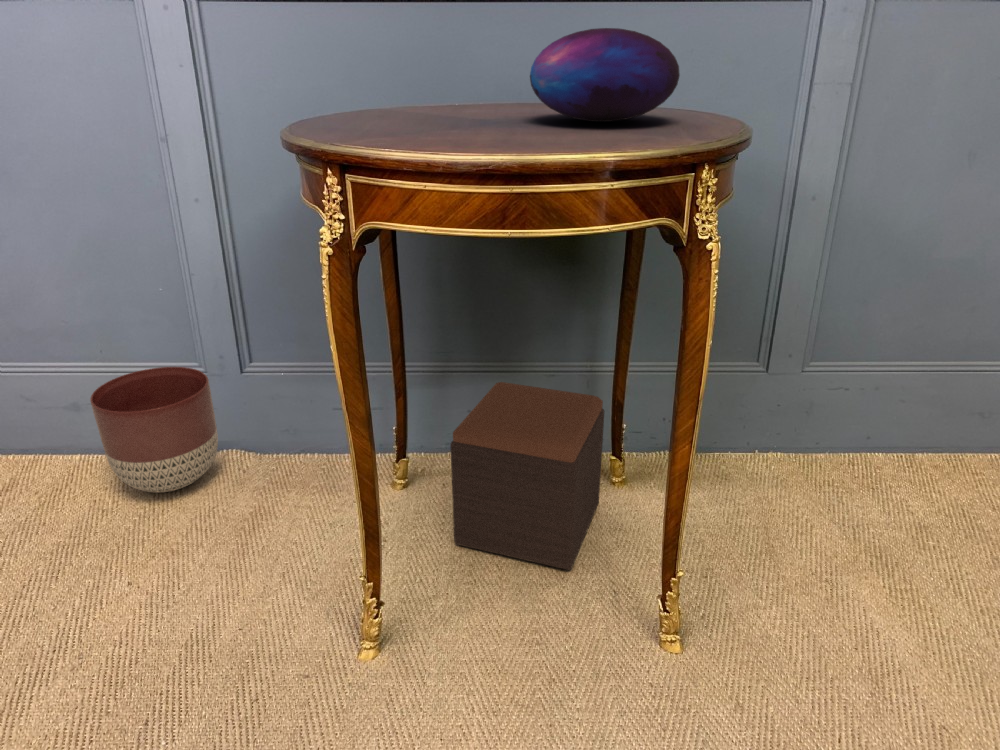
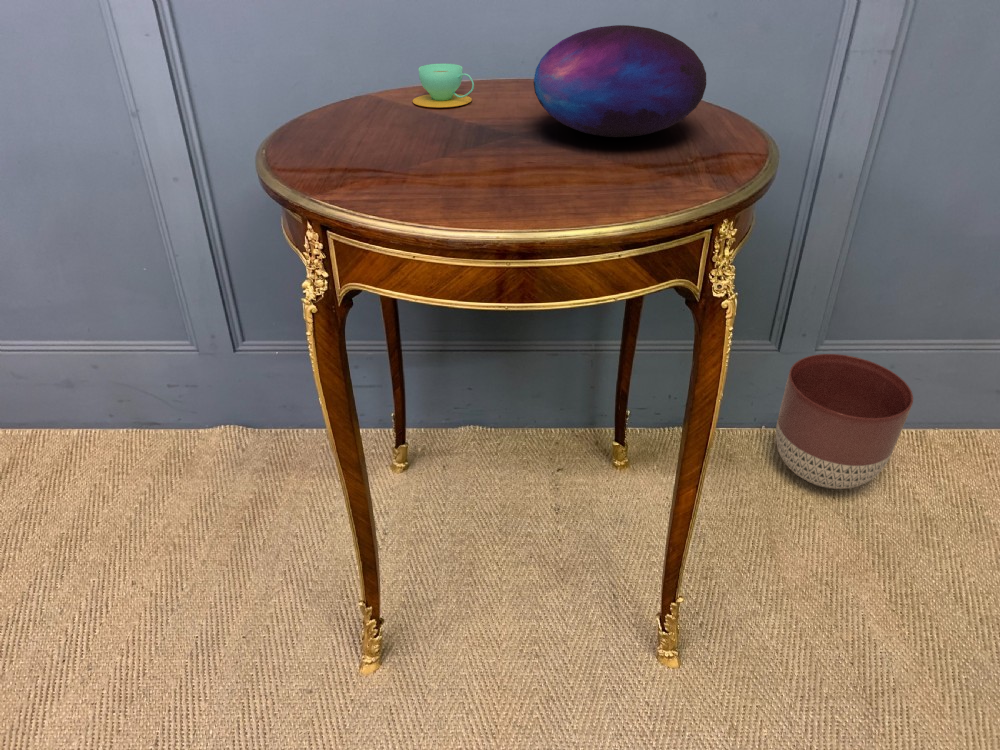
teacup: none [422,82,477,113] -> present [412,63,474,107]
planter: present [90,367,218,492] -> present [776,354,913,489]
footstool: present [450,382,605,570] -> none [450,372,610,571]

